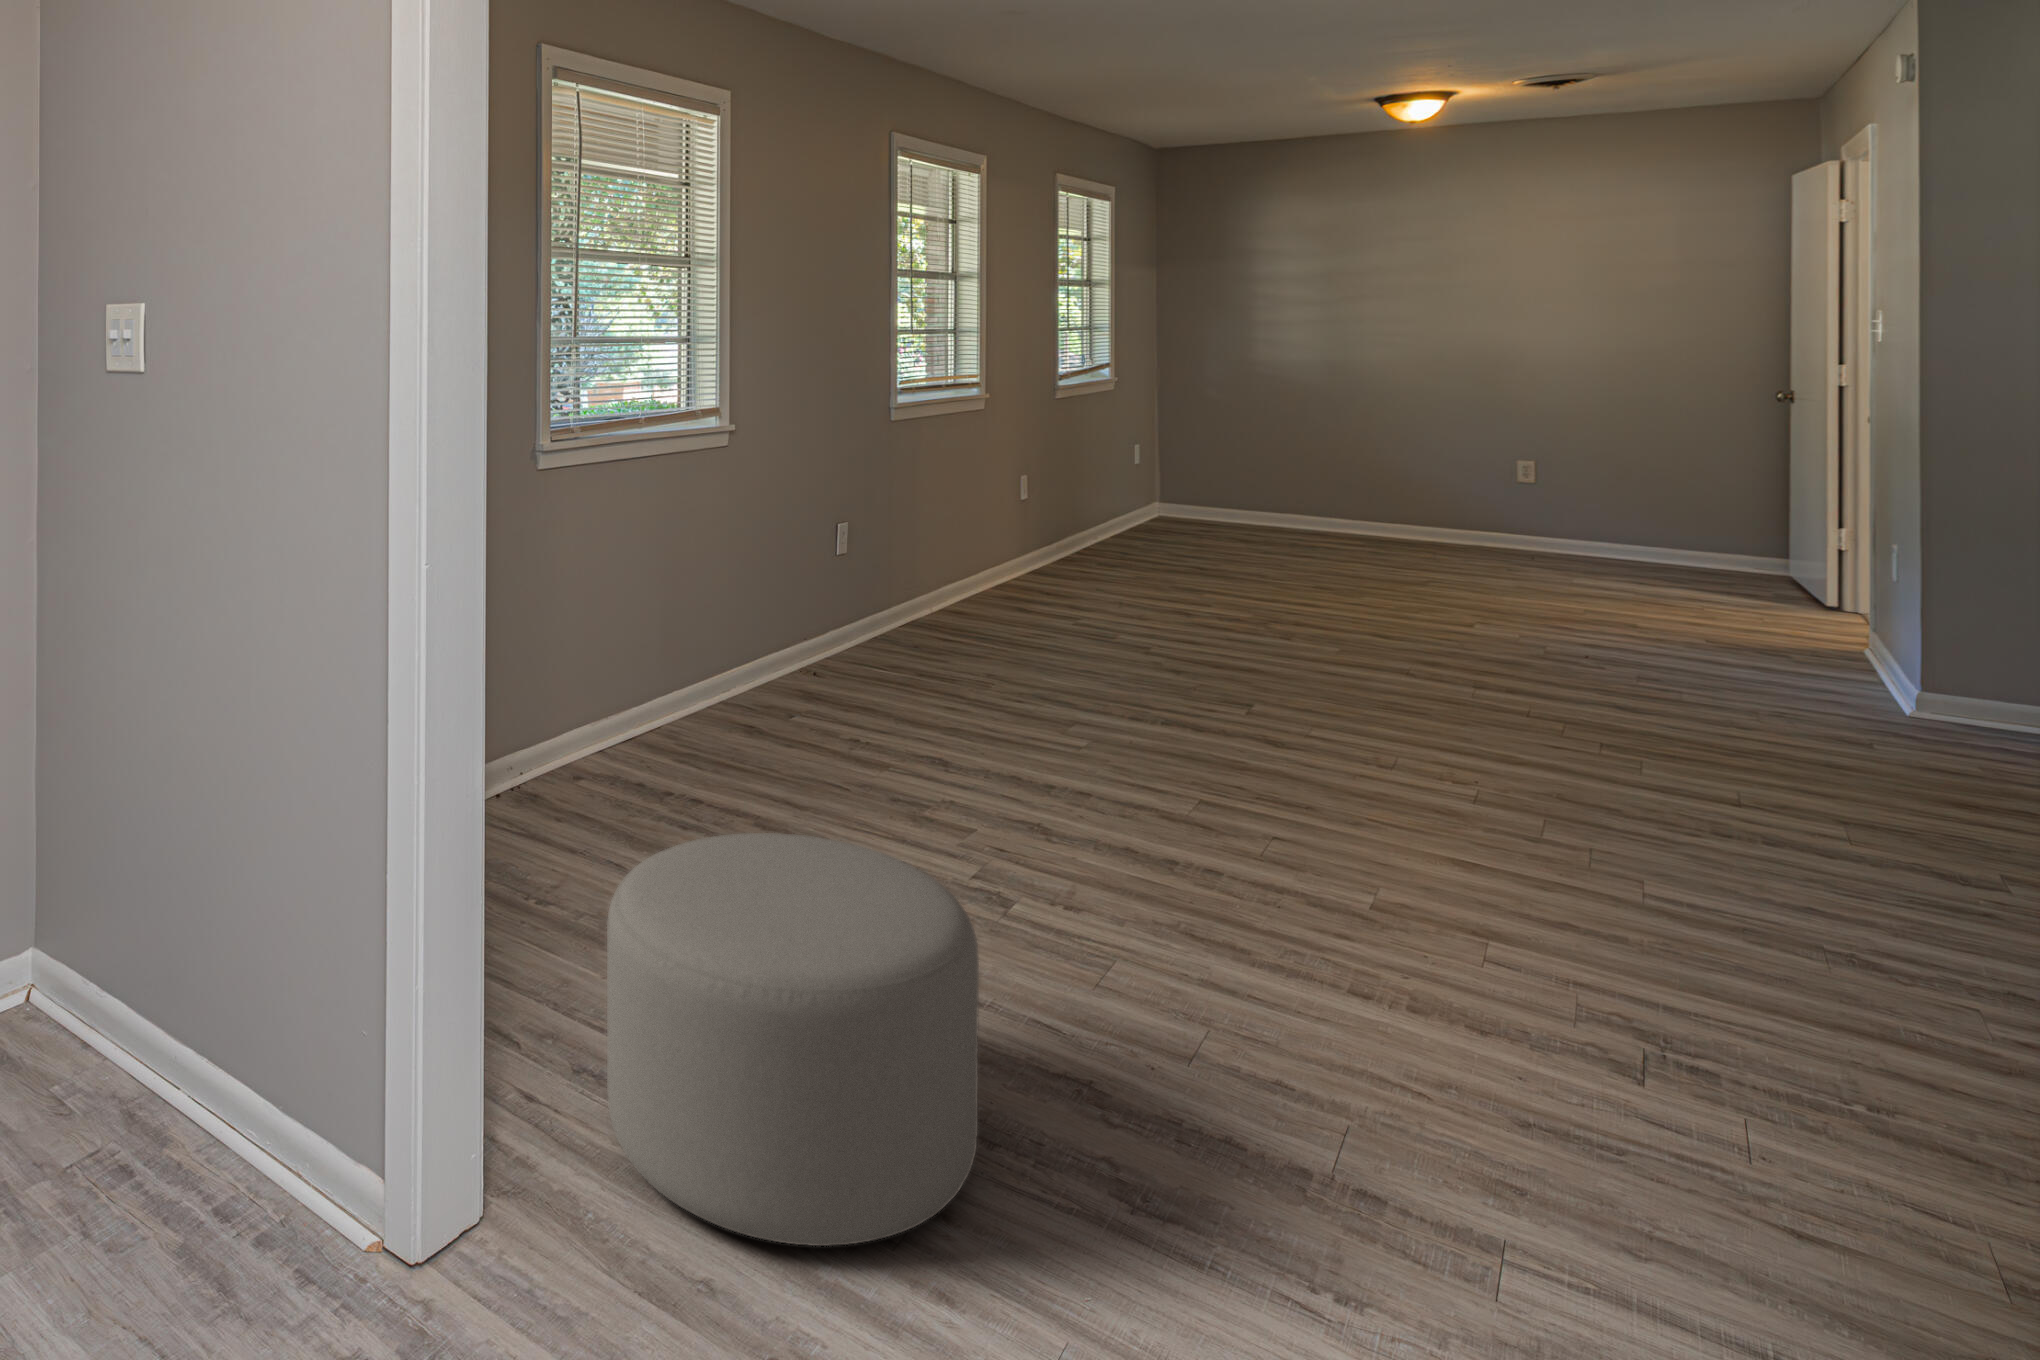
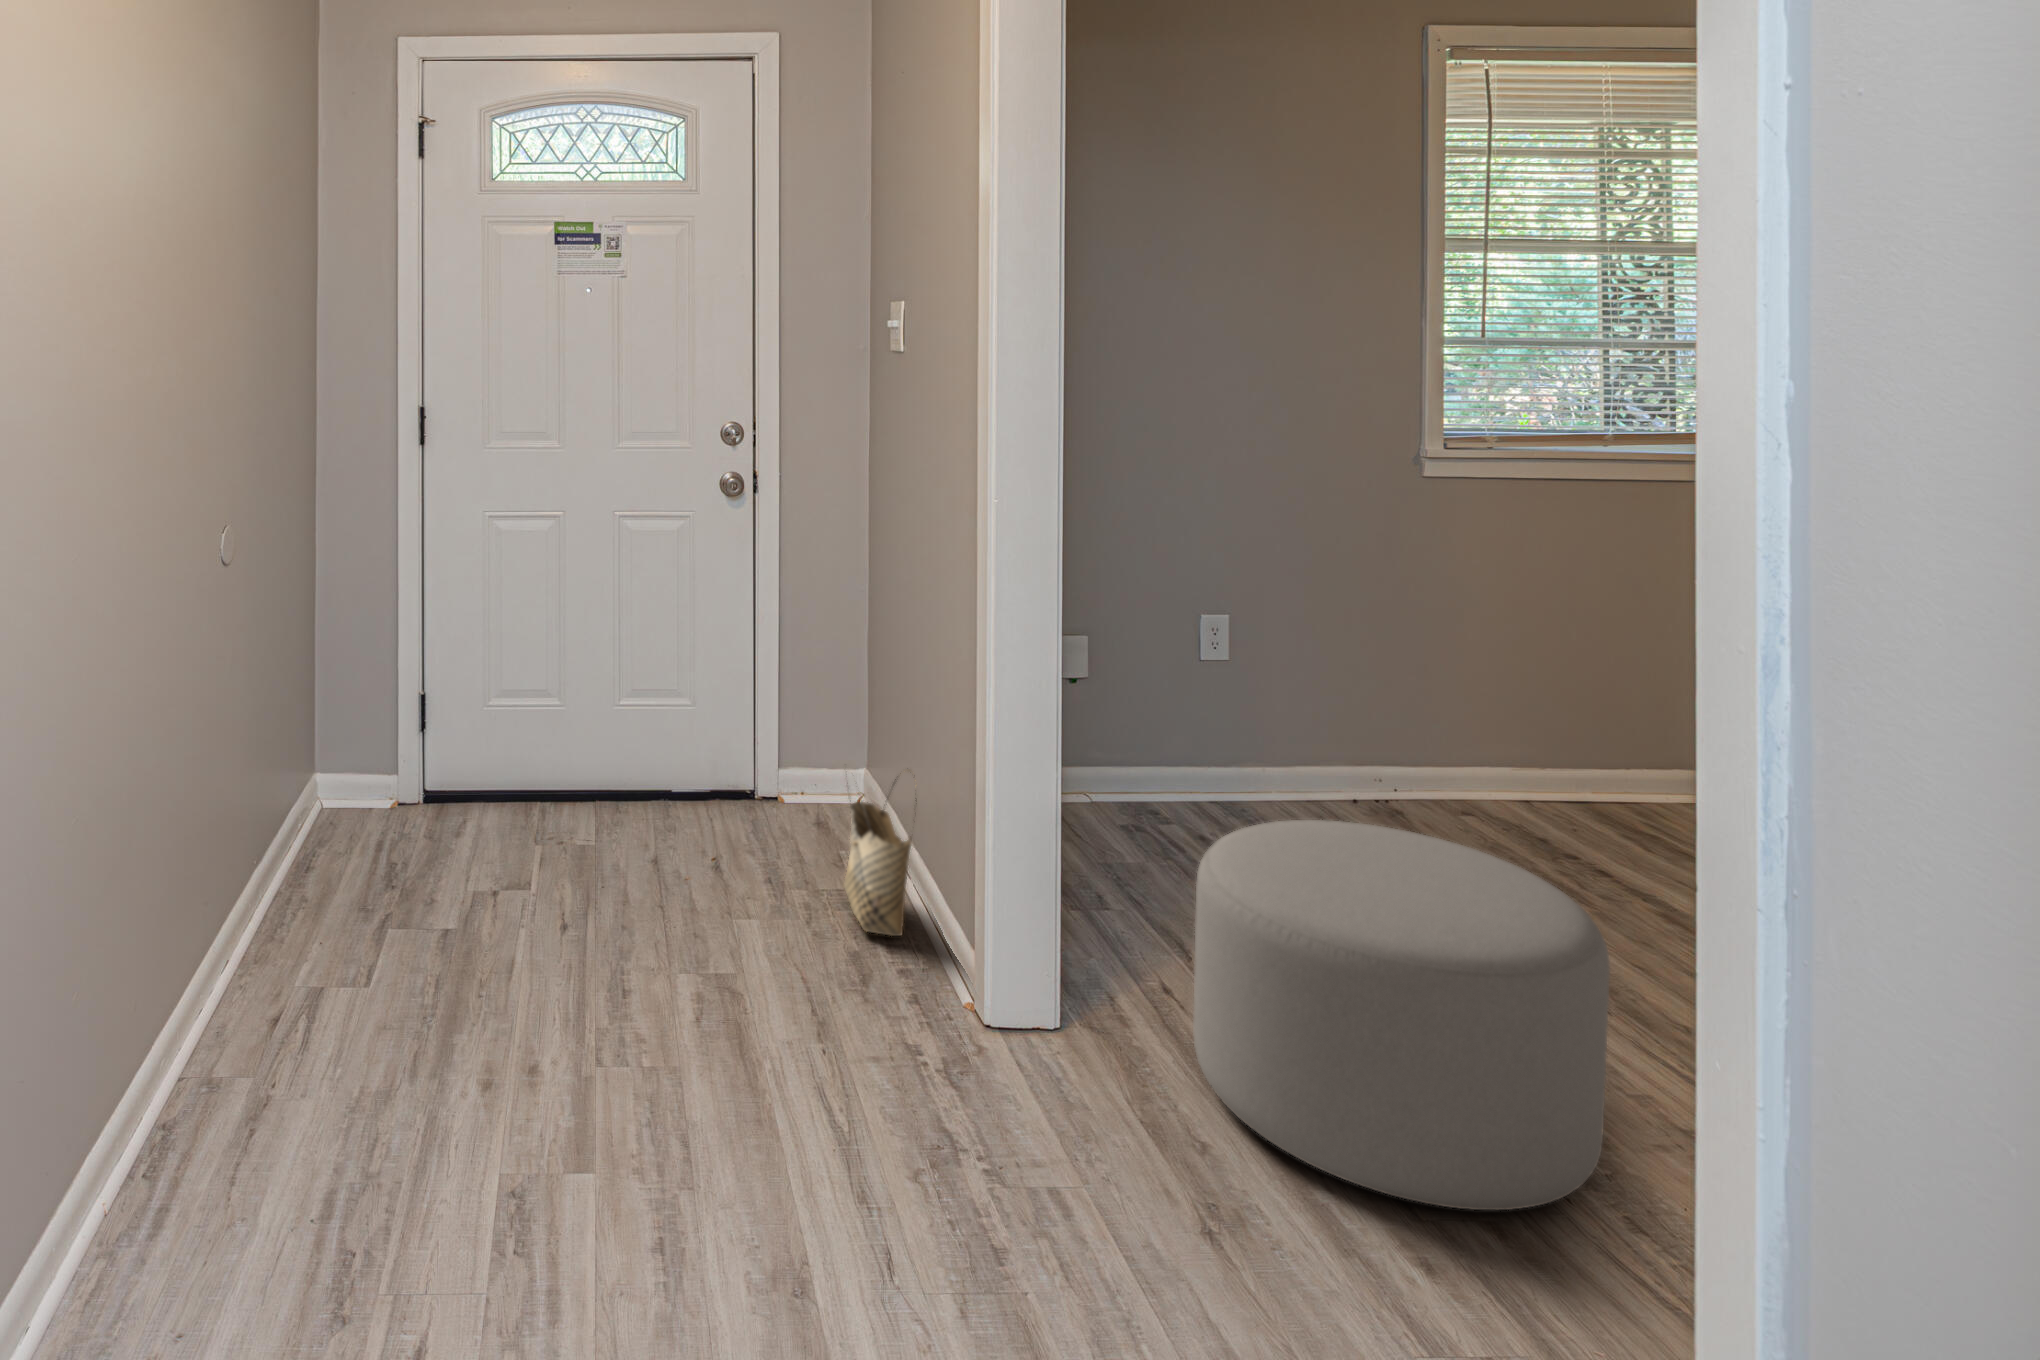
woven basket: none [102,940,231,1200] -> present [844,770,917,936]

